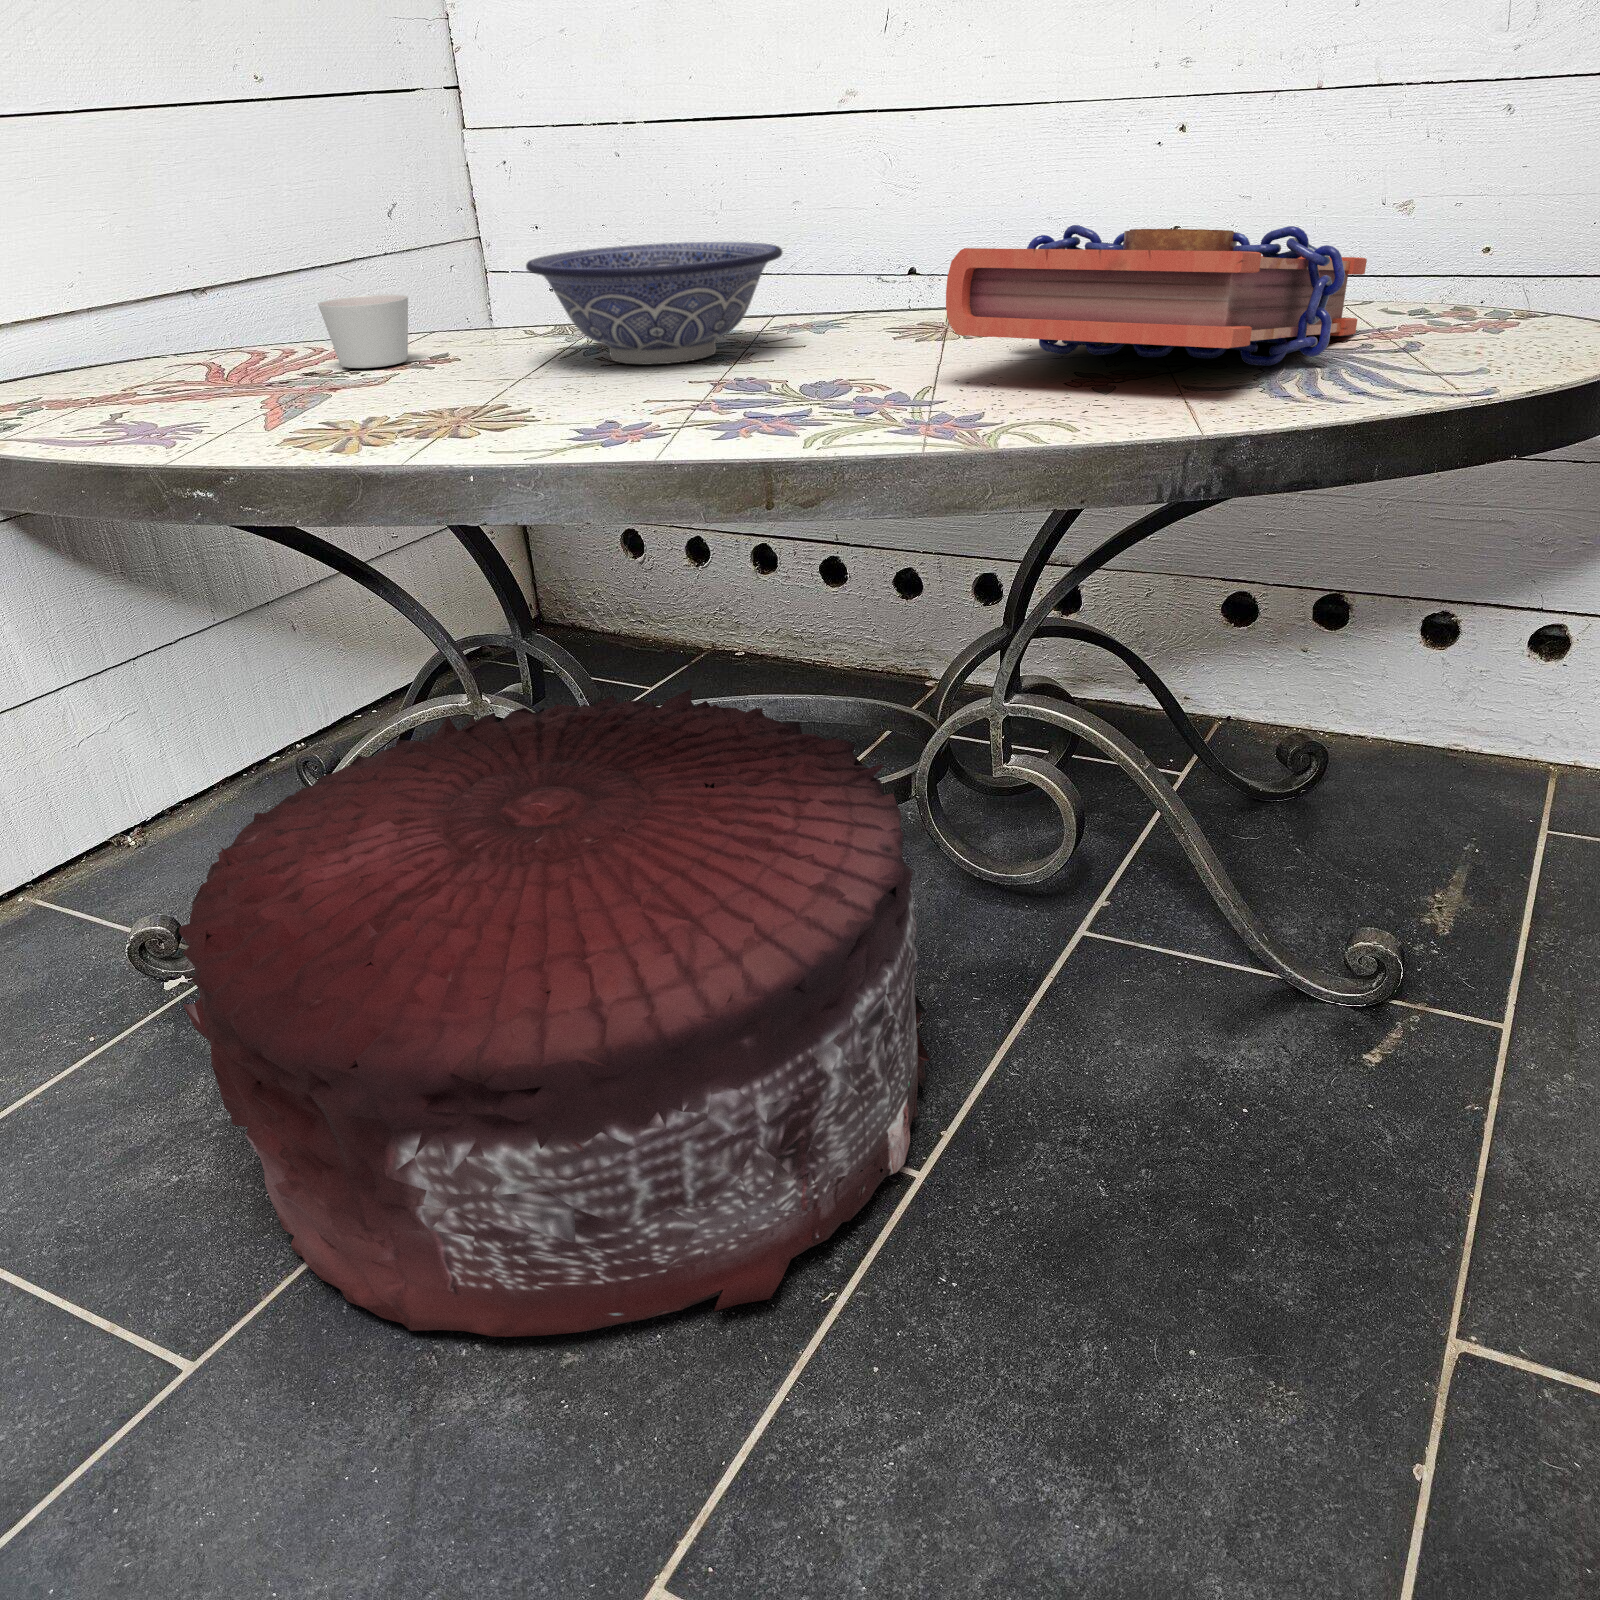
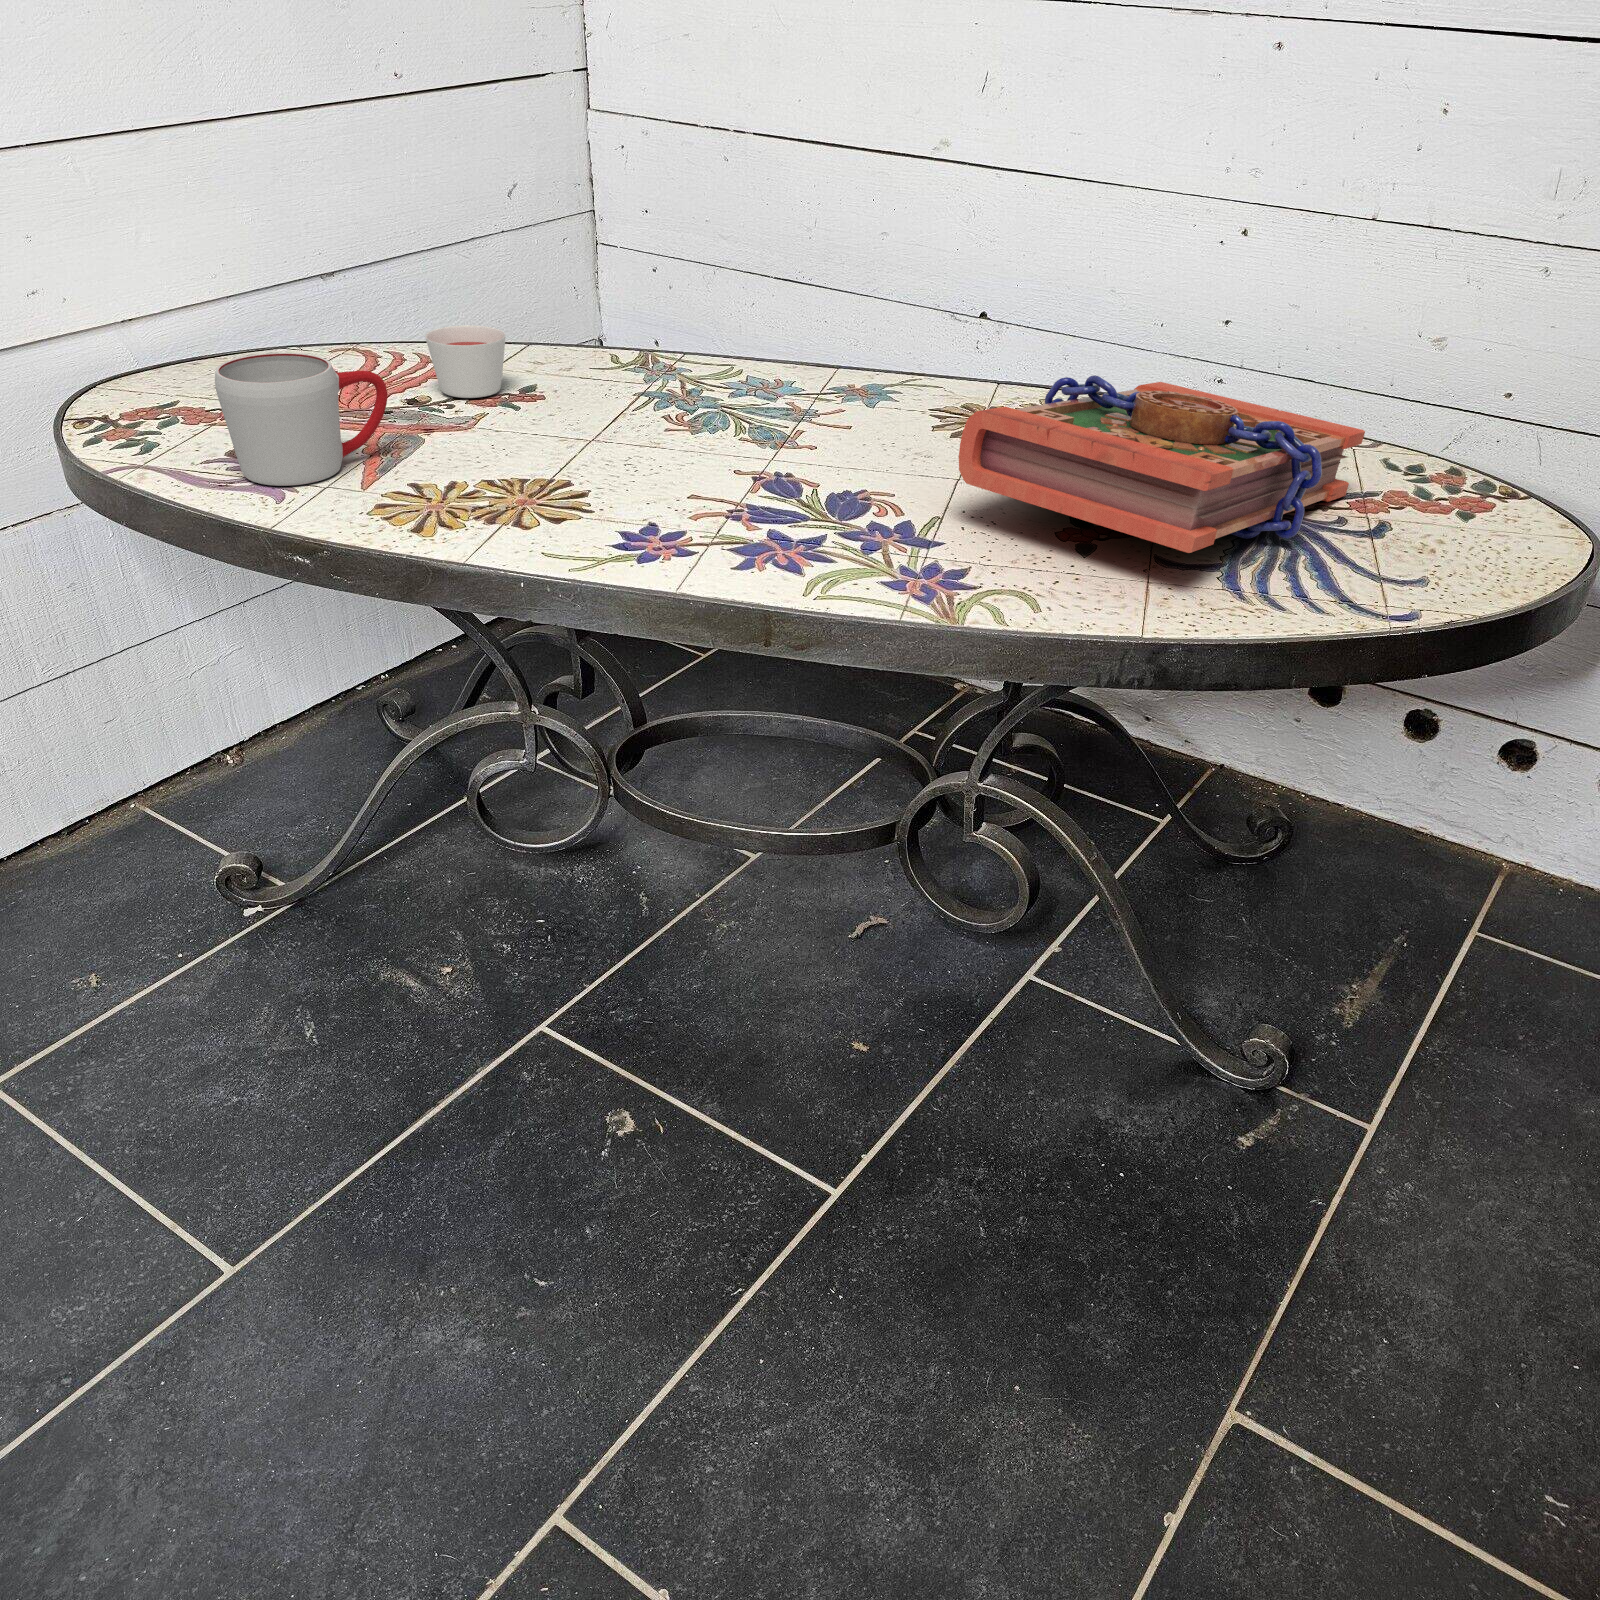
decorative bowl: present [526,242,782,364] -> none [607,308,839,437]
mug: none [86,294,287,436] -> present [215,353,387,486]
pouf: present [179,689,930,1337] -> none [248,725,872,1293]

